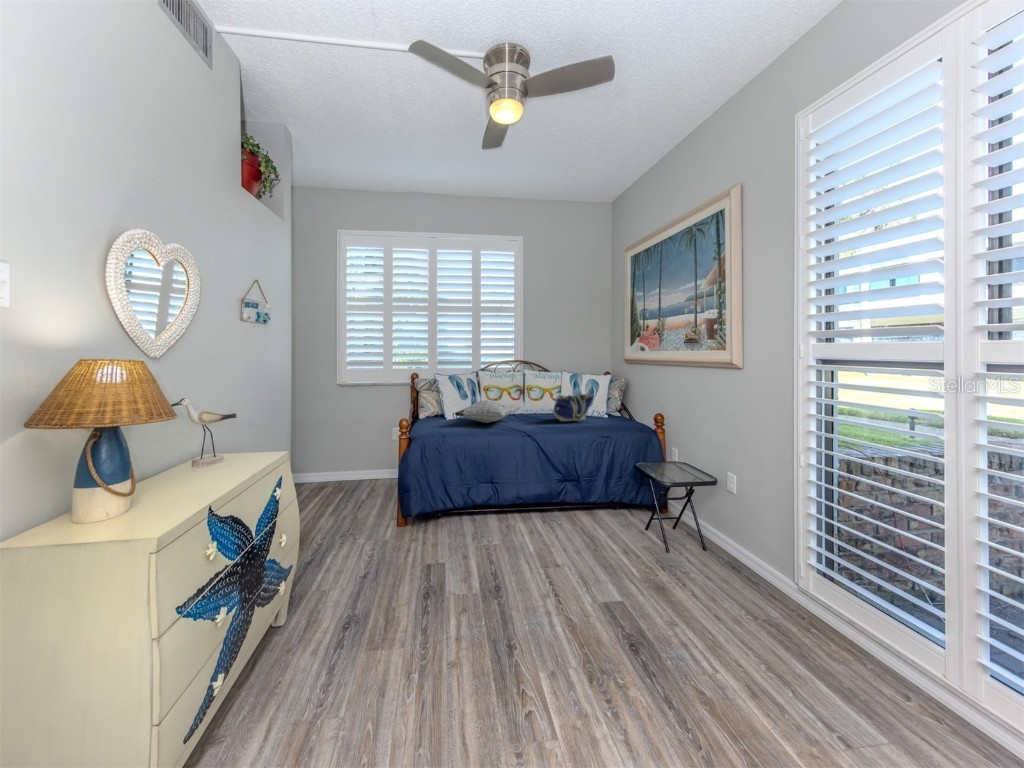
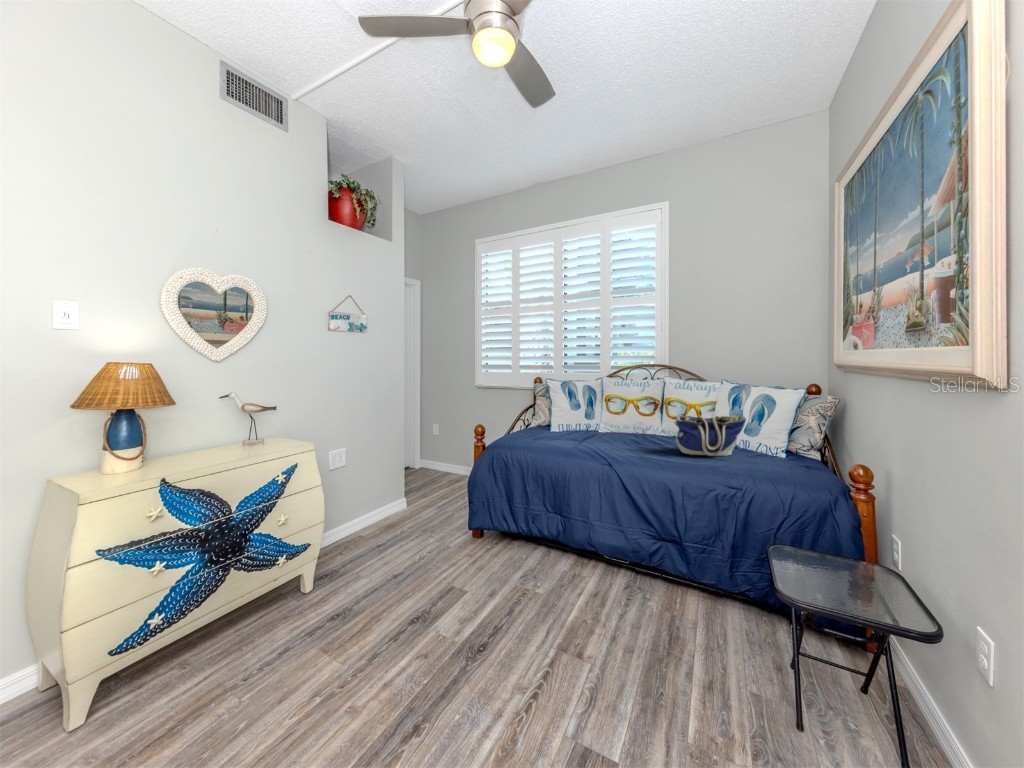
pillow: present [455,400,514,423] -> none [539,415,626,444]

